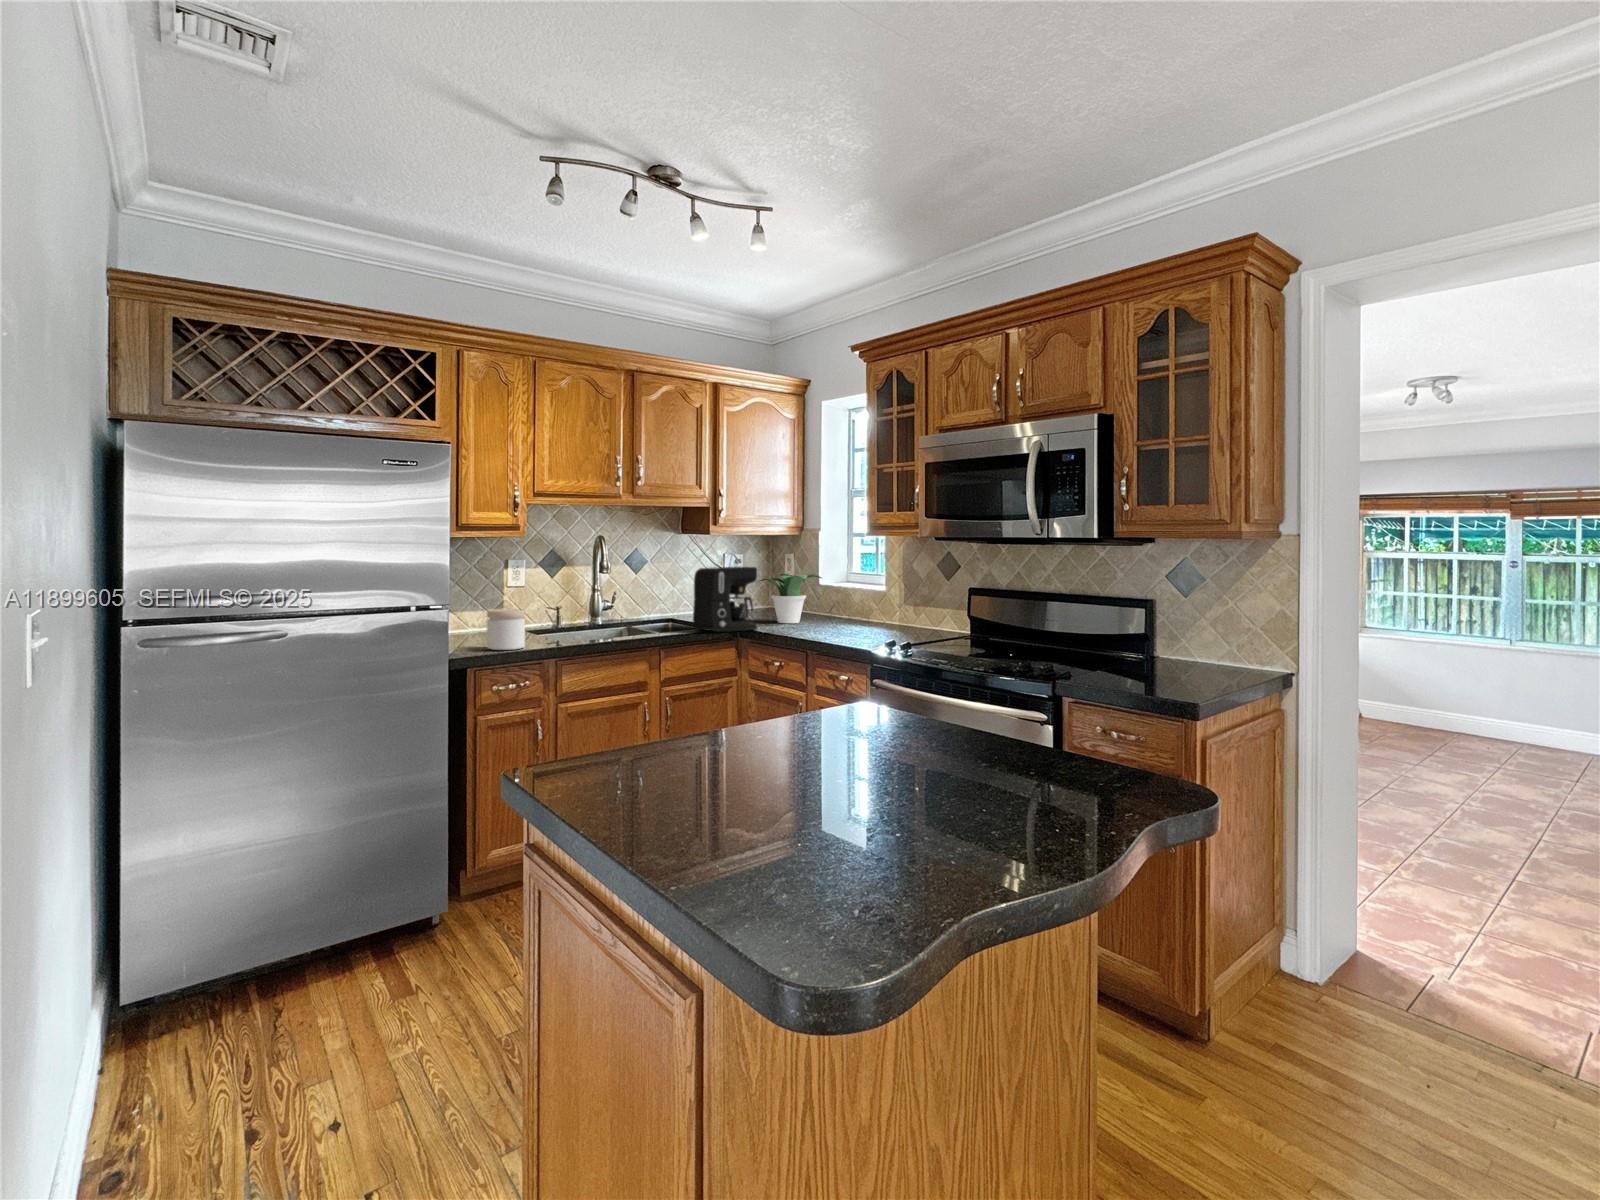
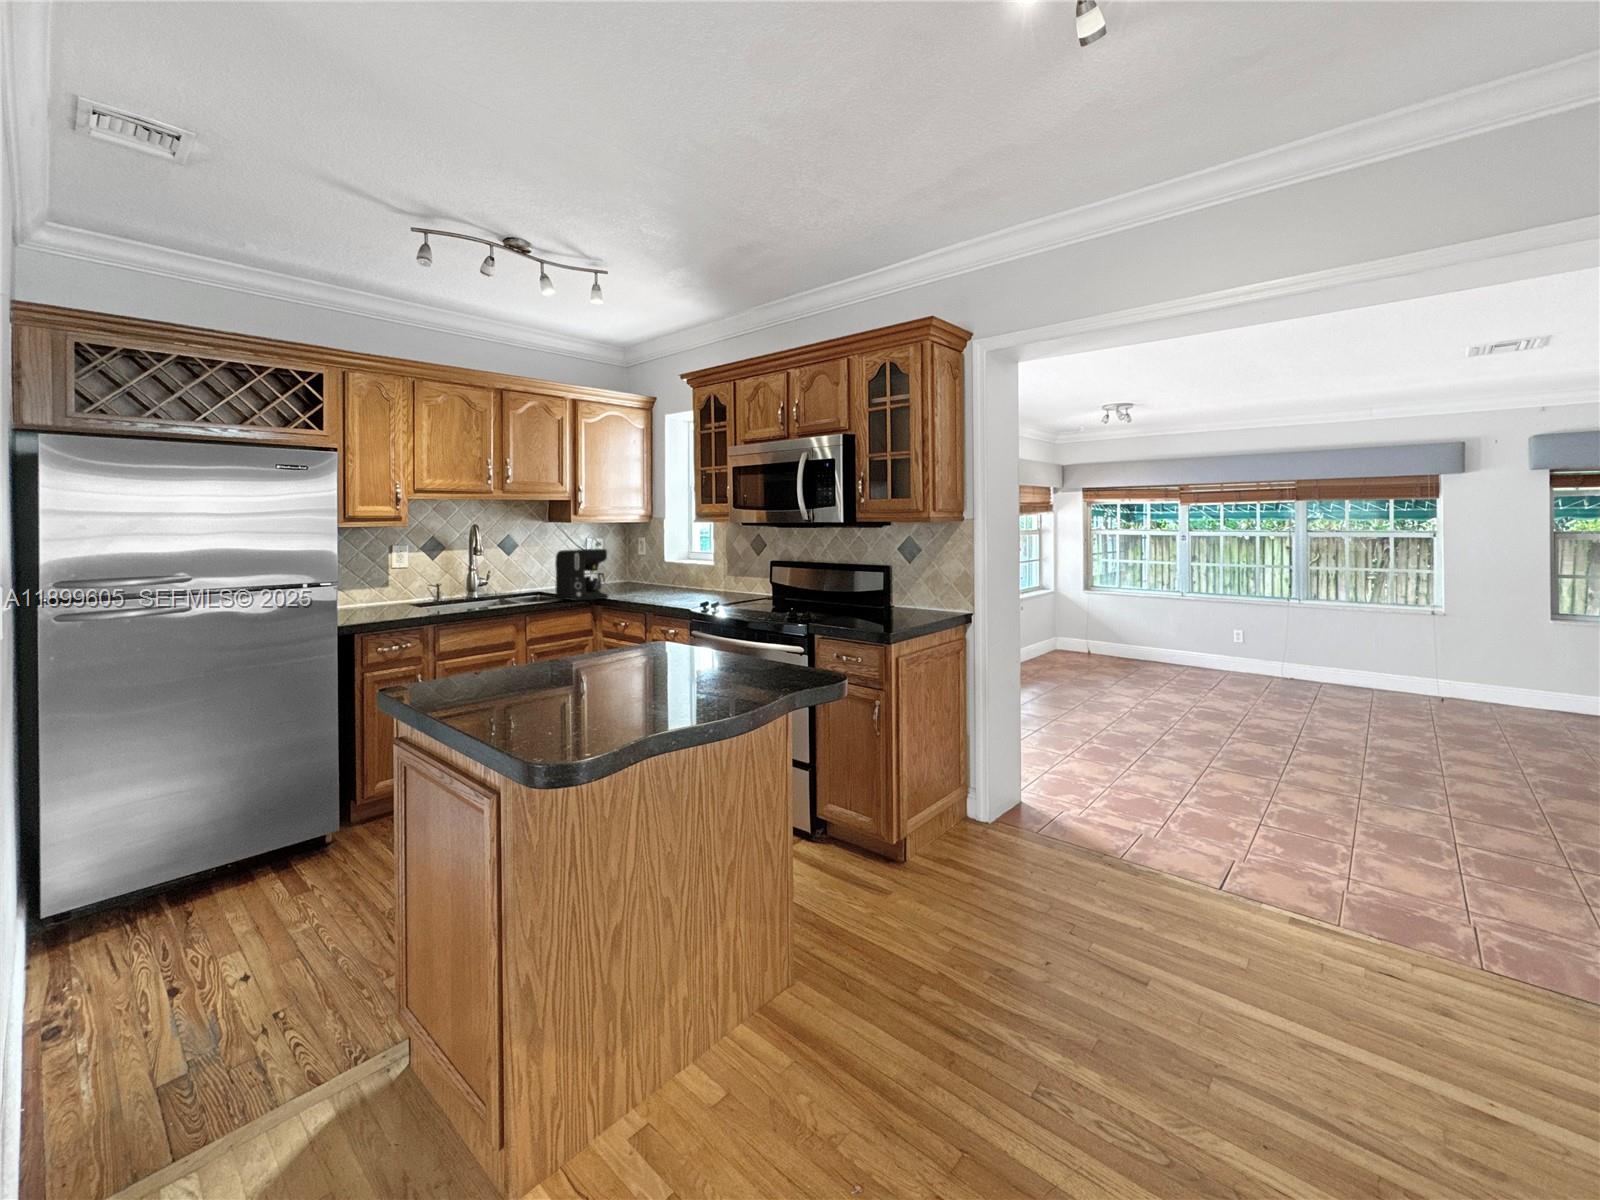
potted plant: present [760,573,821,623] -> none [612,554,664,593]
jar: present [486,609,525,650] -> none [373,585,408,618]

